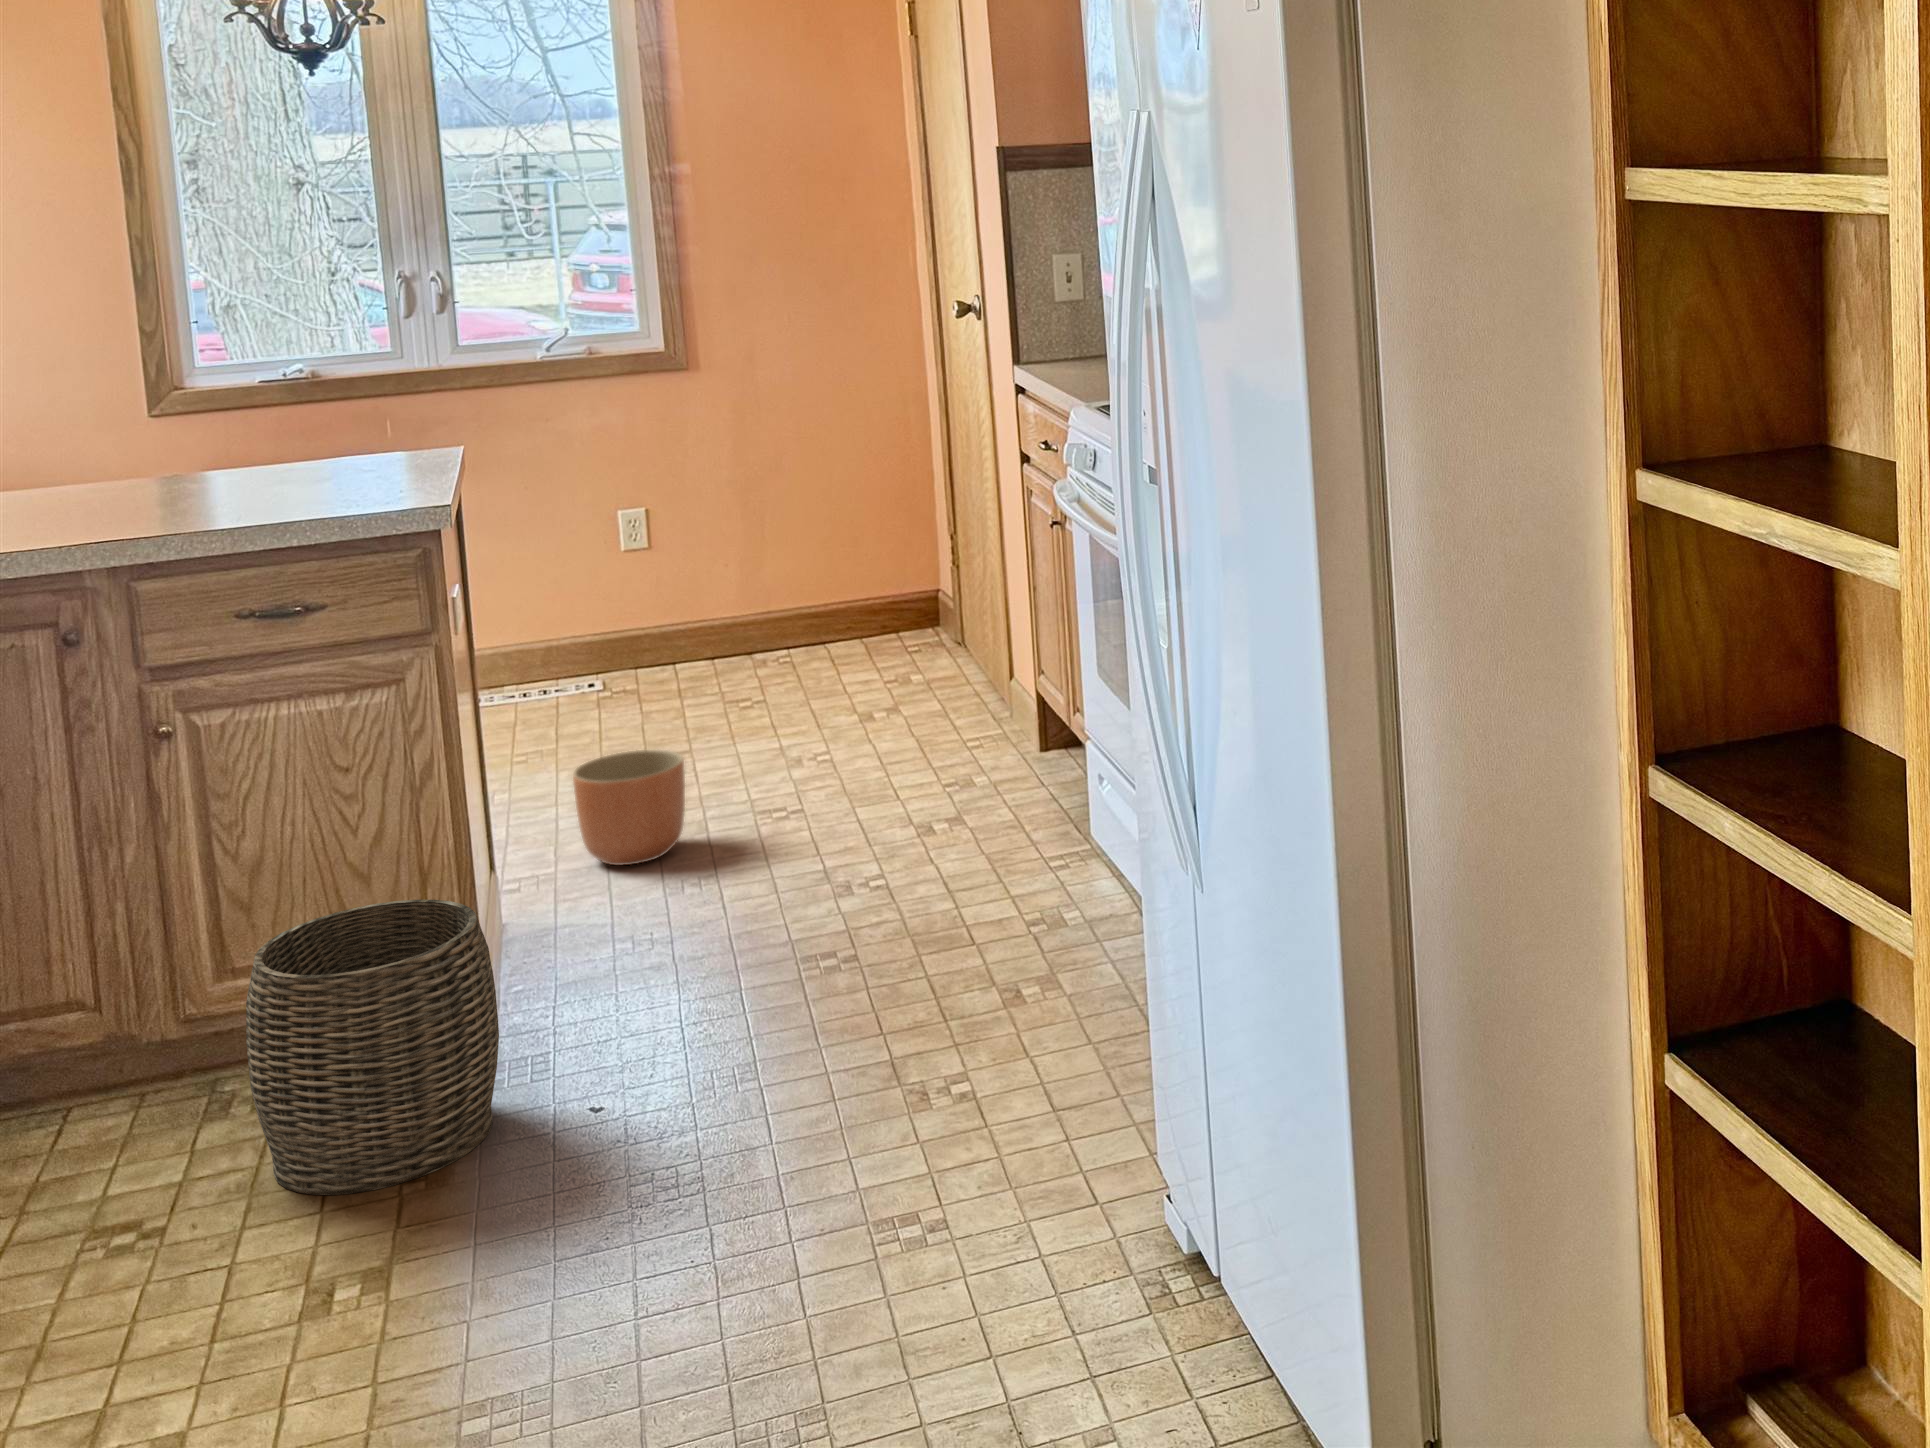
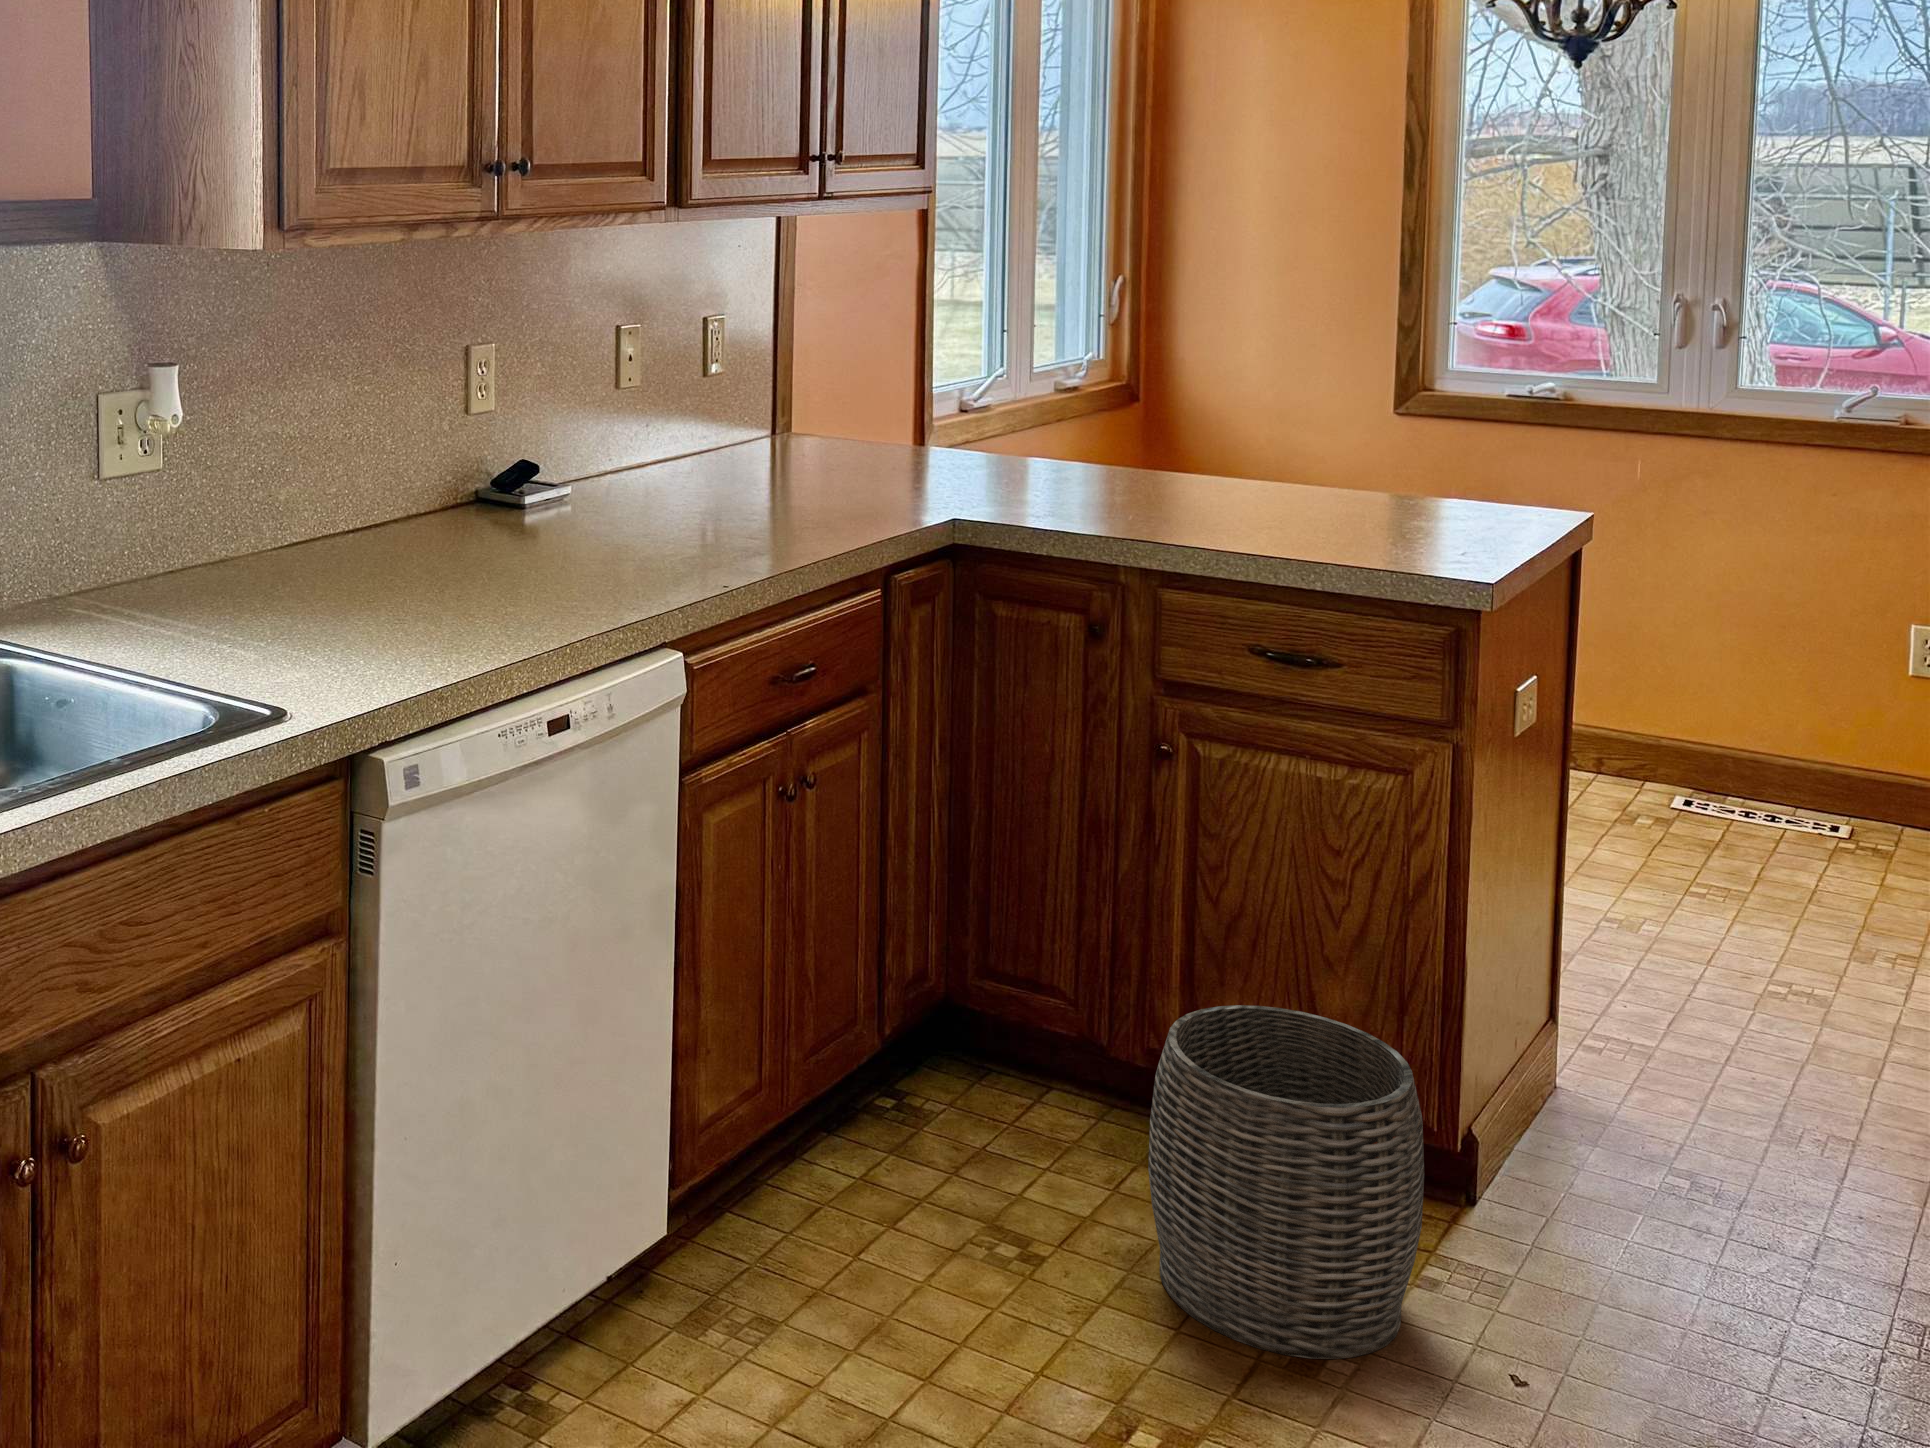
planter: present [573,749,685,865] -> none [1692,932,1851,1090]

